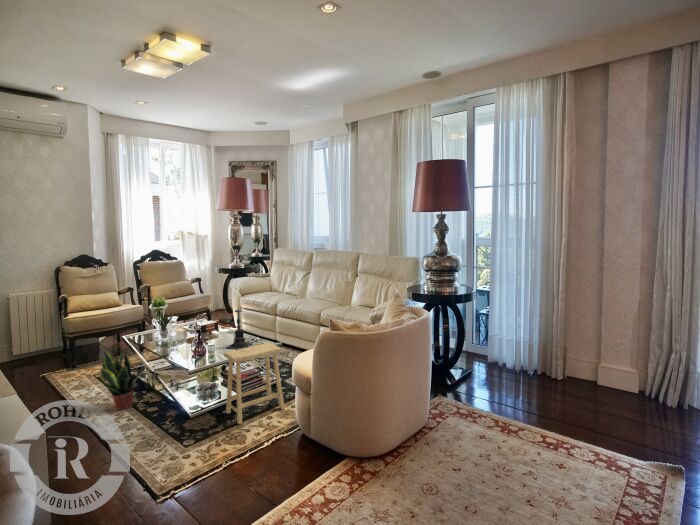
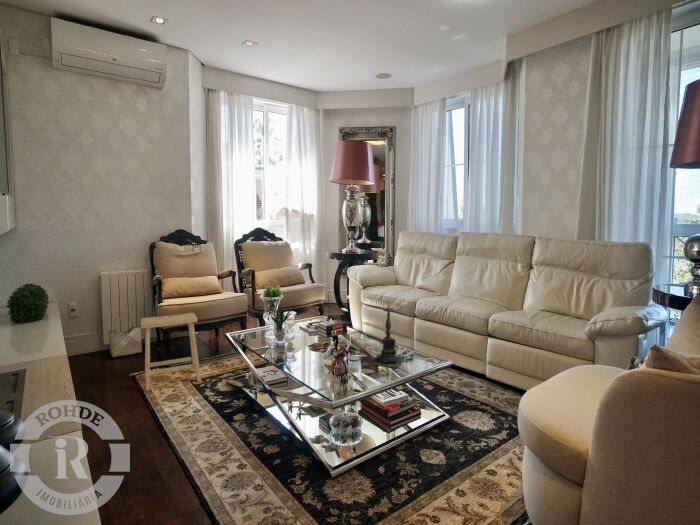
woven basket: none [17,327,50,364] -> present [108,314,142,357]
footstool: present [224,343,284,424] -> present [141,313,201,391]
potted plant: present [100,351,143,410] -> none [201,356,257,443]

